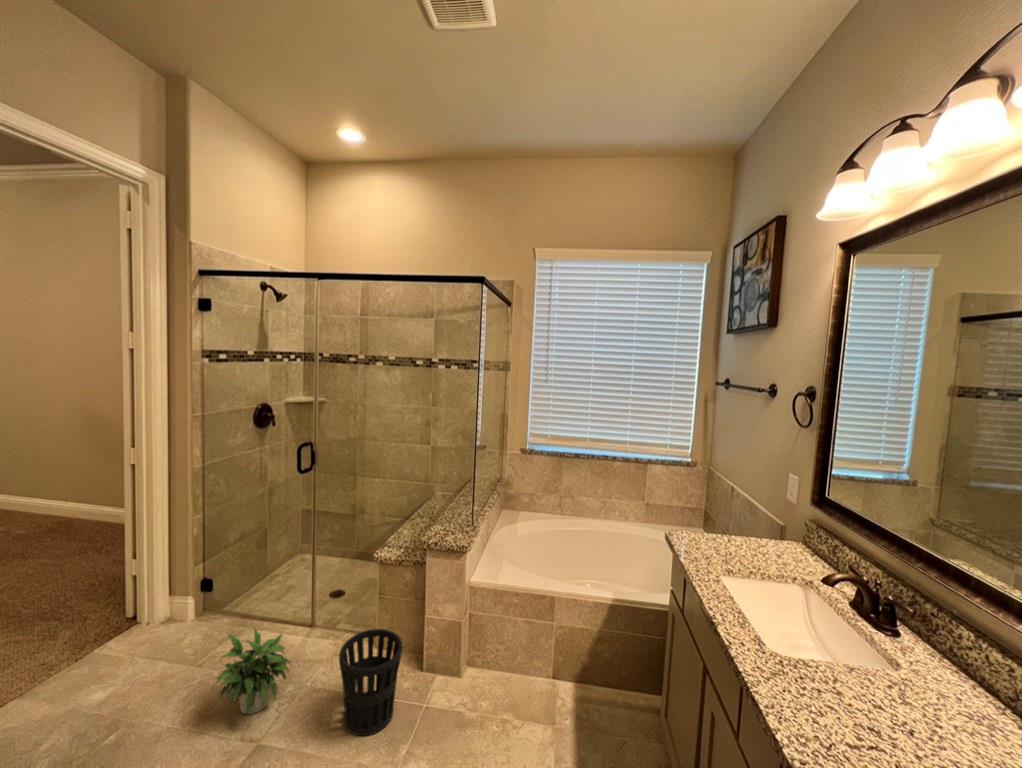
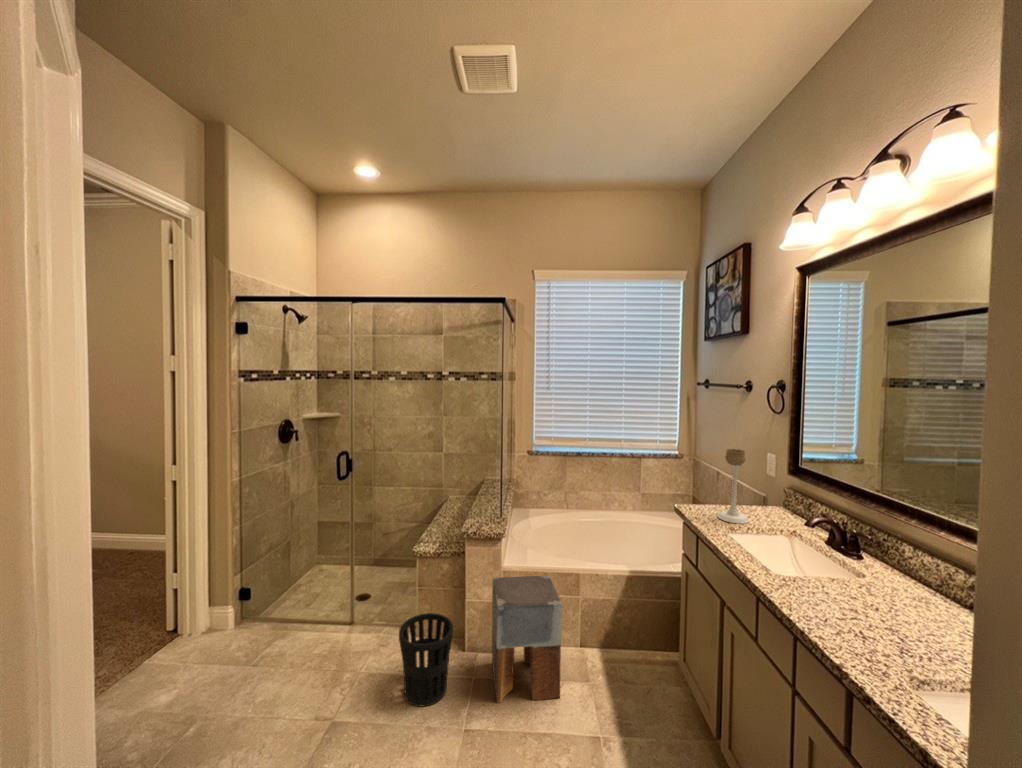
candle holder: none [715,470,755,565] -> present [718,449,749,524]
stool: none [444,595,524,742] -> present [492,576,562,703]
potted plant: present [215,629,290,715] -> none [284,621,350,699]

